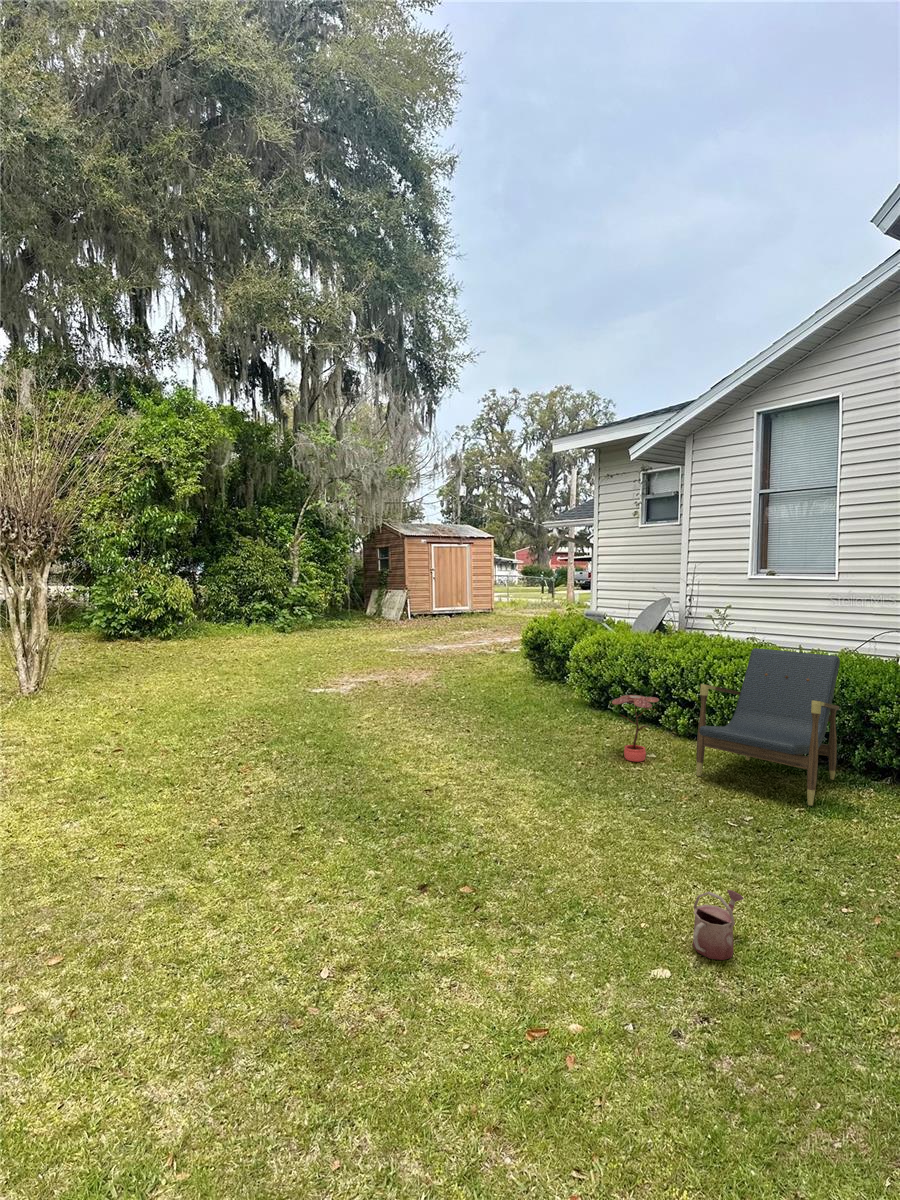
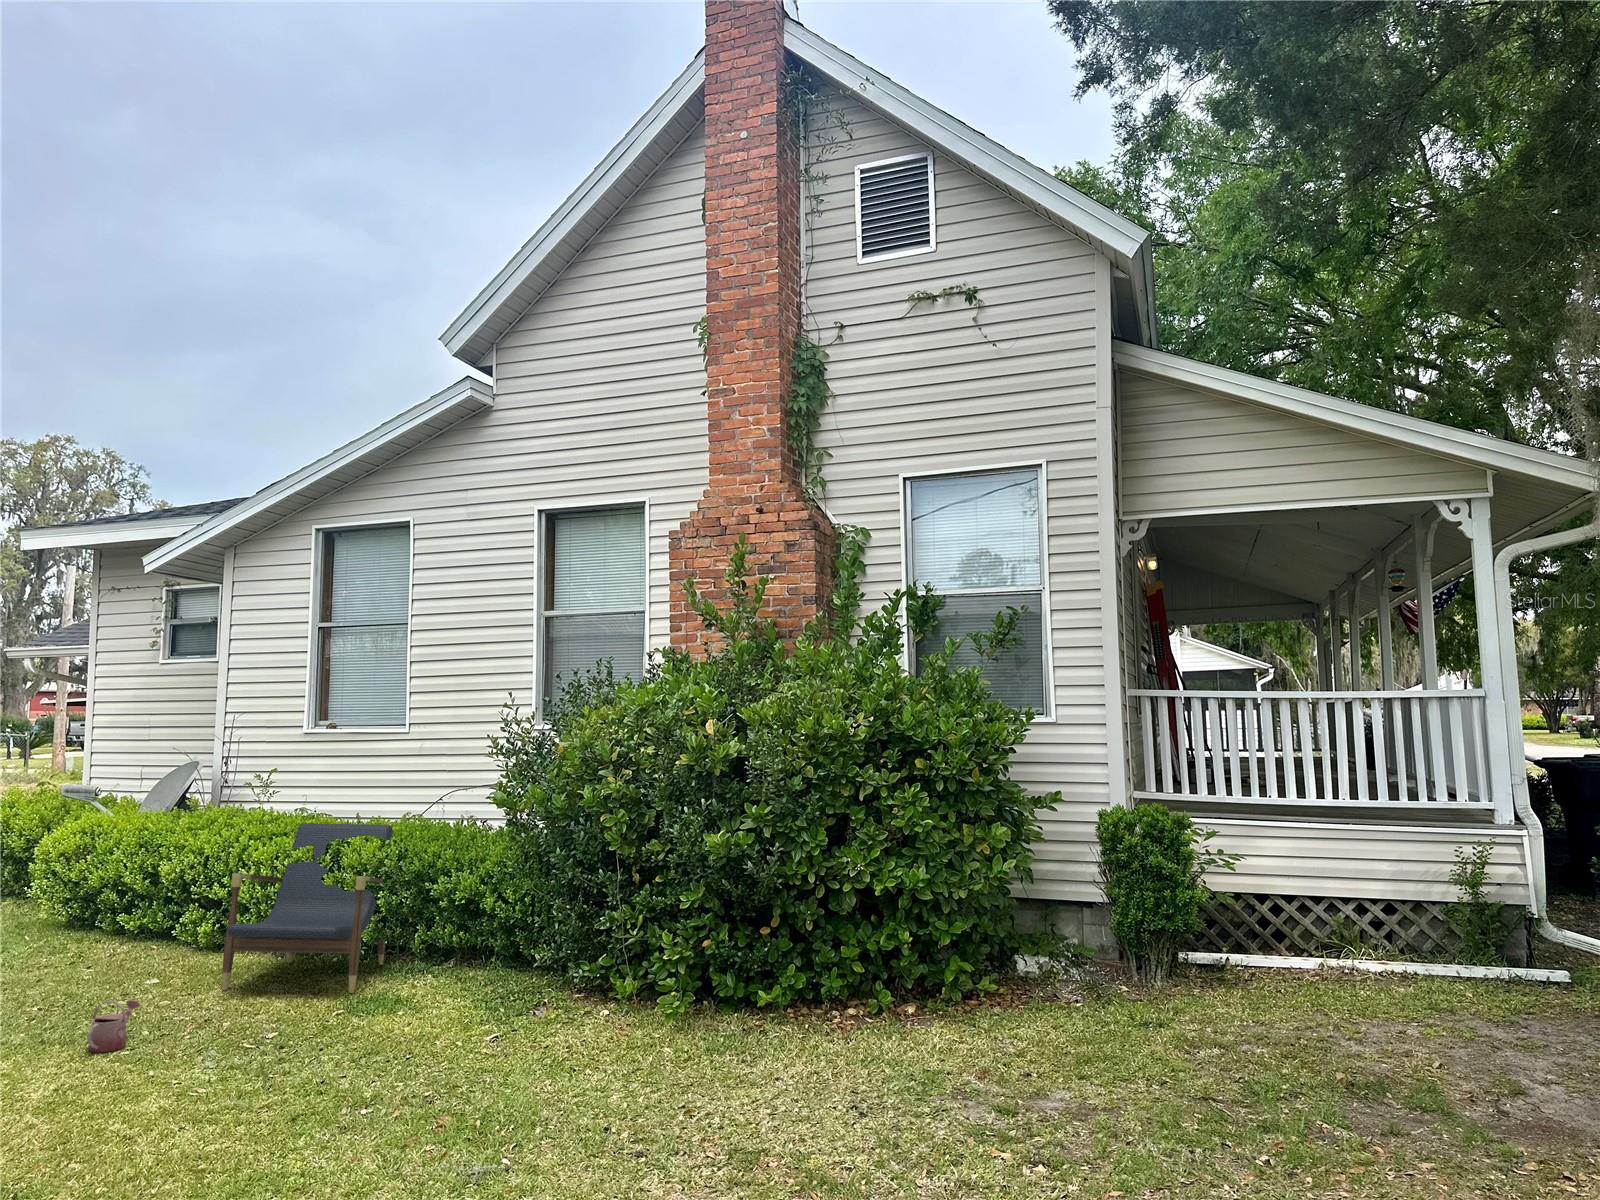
potted plant: present [612,695,659,762] -> none [104,899,174,991]
watering can: present [693,890,744,960] -> present [87,1000,140,1052]

